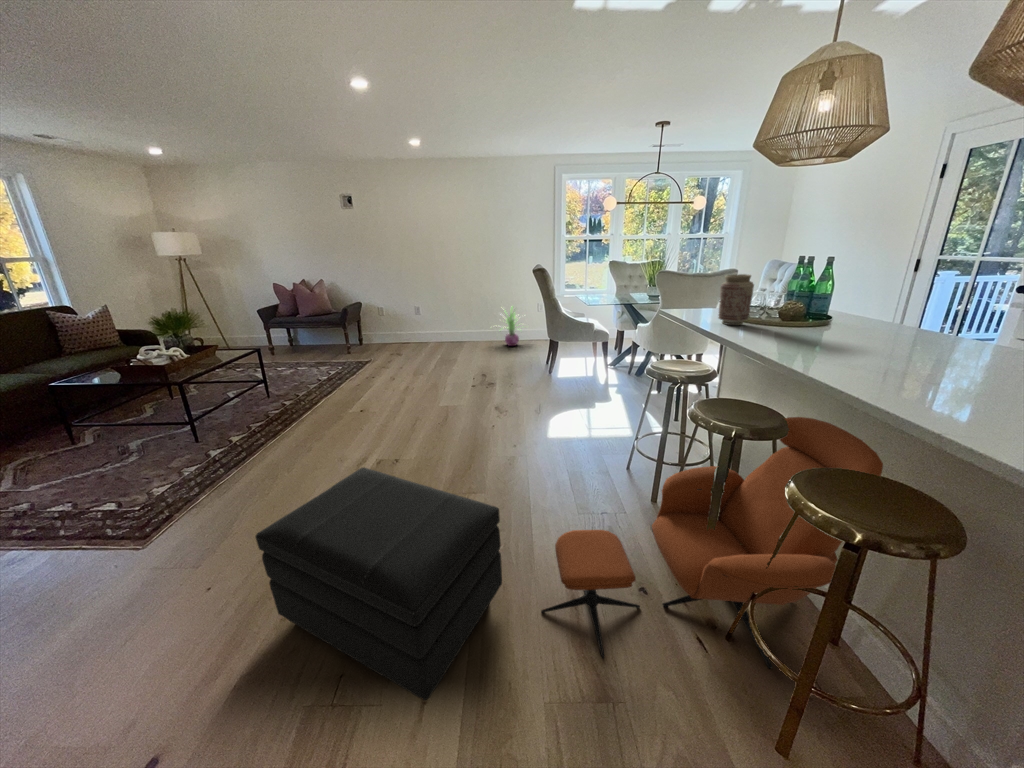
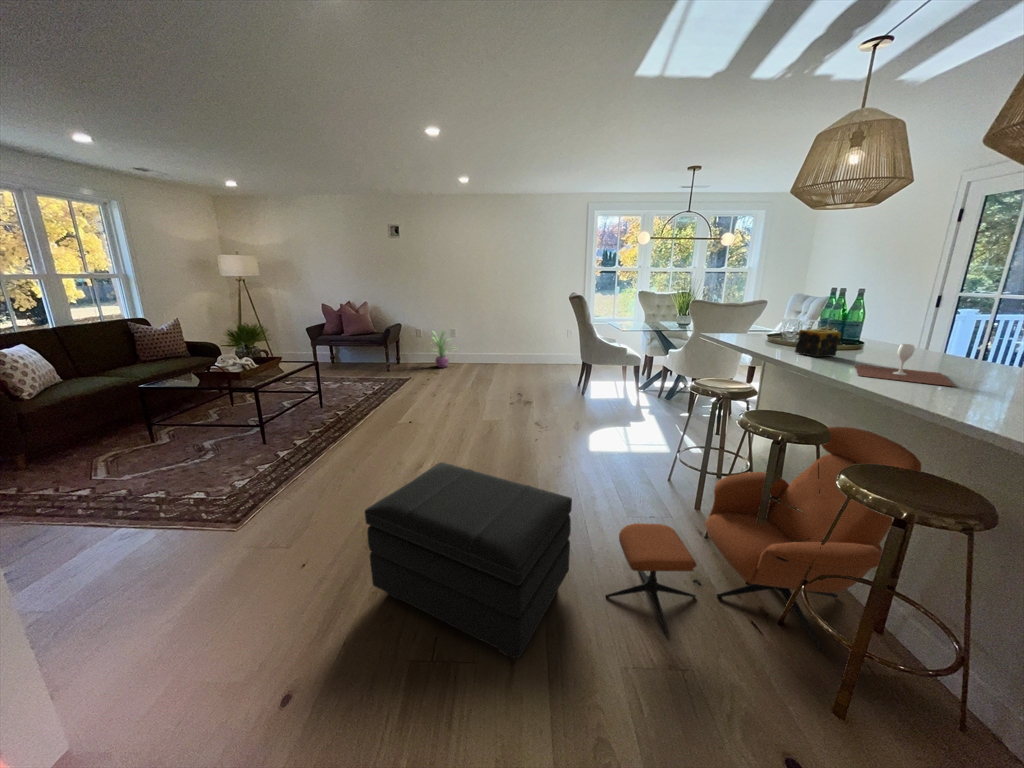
vase: present [718,274,754,325] -> none [761,303,794,347]
candle: none [752,305,803,338] -> present [795,329,841,357]
decorative plant: present [503,307,519,346] -> present [432,331,449,368]
wine glass: none [815,324,926,376] -> present [855,344,955,387]

